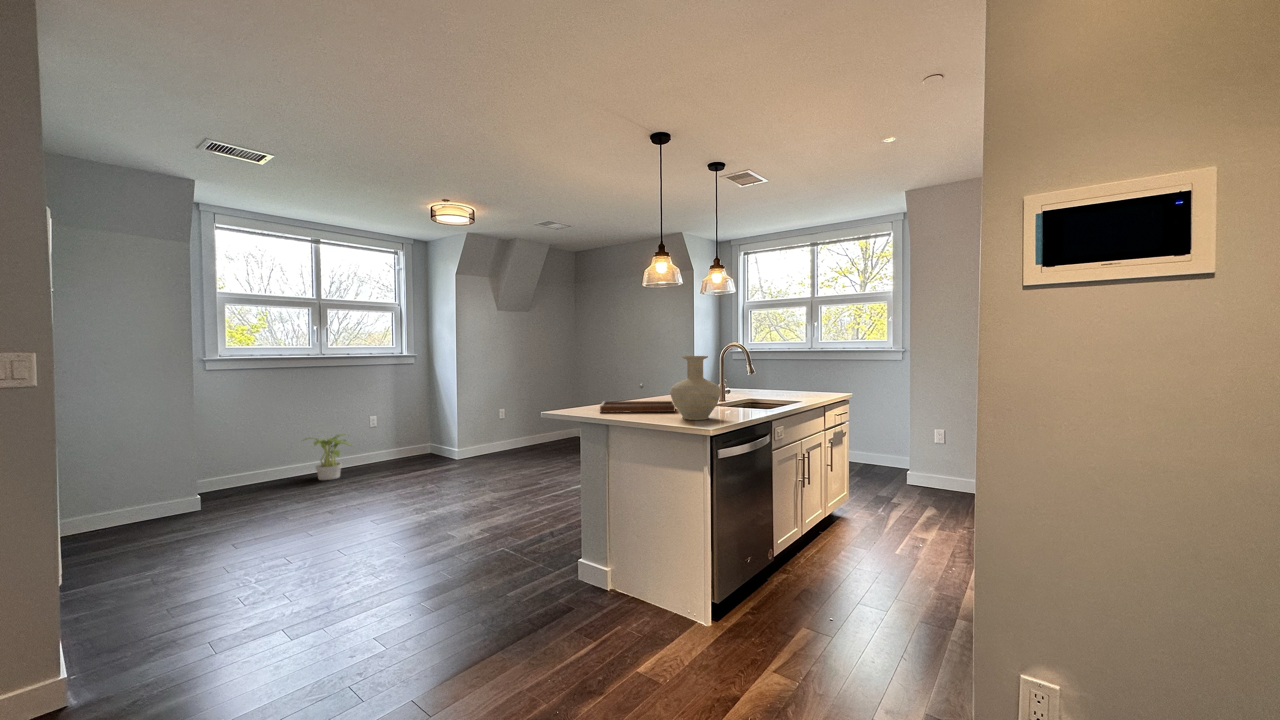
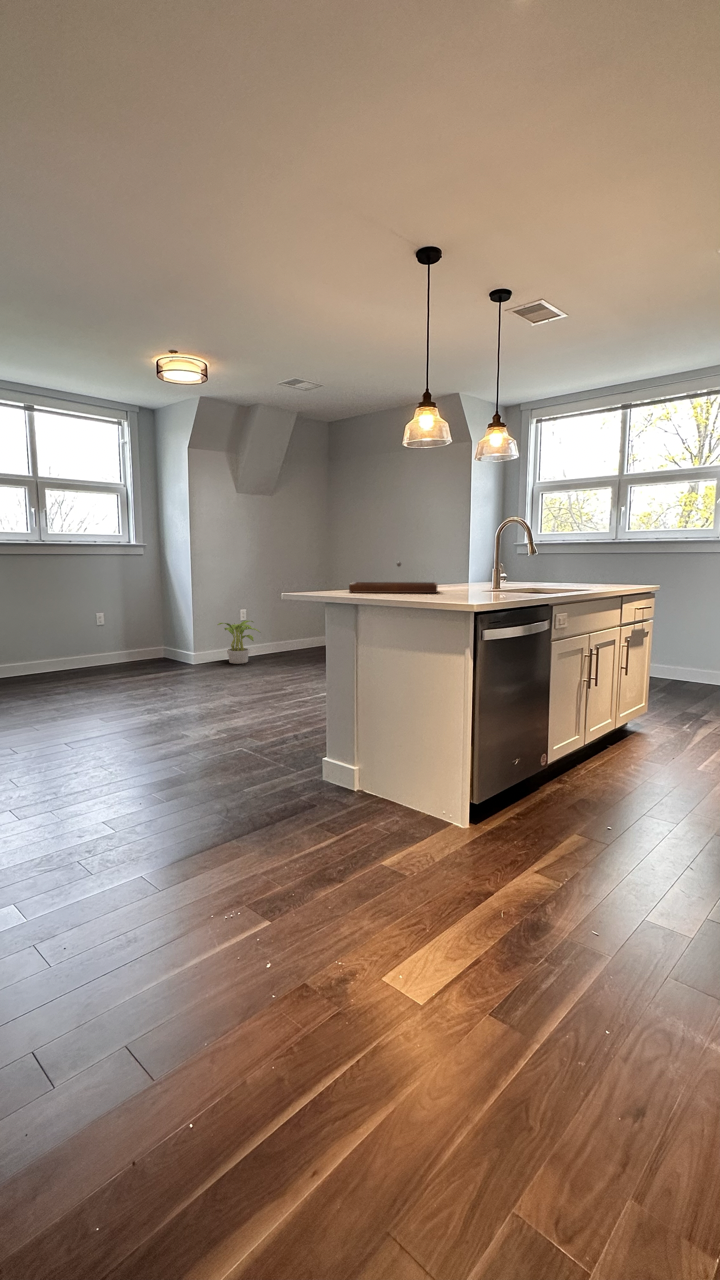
vase: present [670,356,721,420] -> none [430,522,491,598]
potted plant: present [304,434,352,480] -> present [218,620,260,664]

